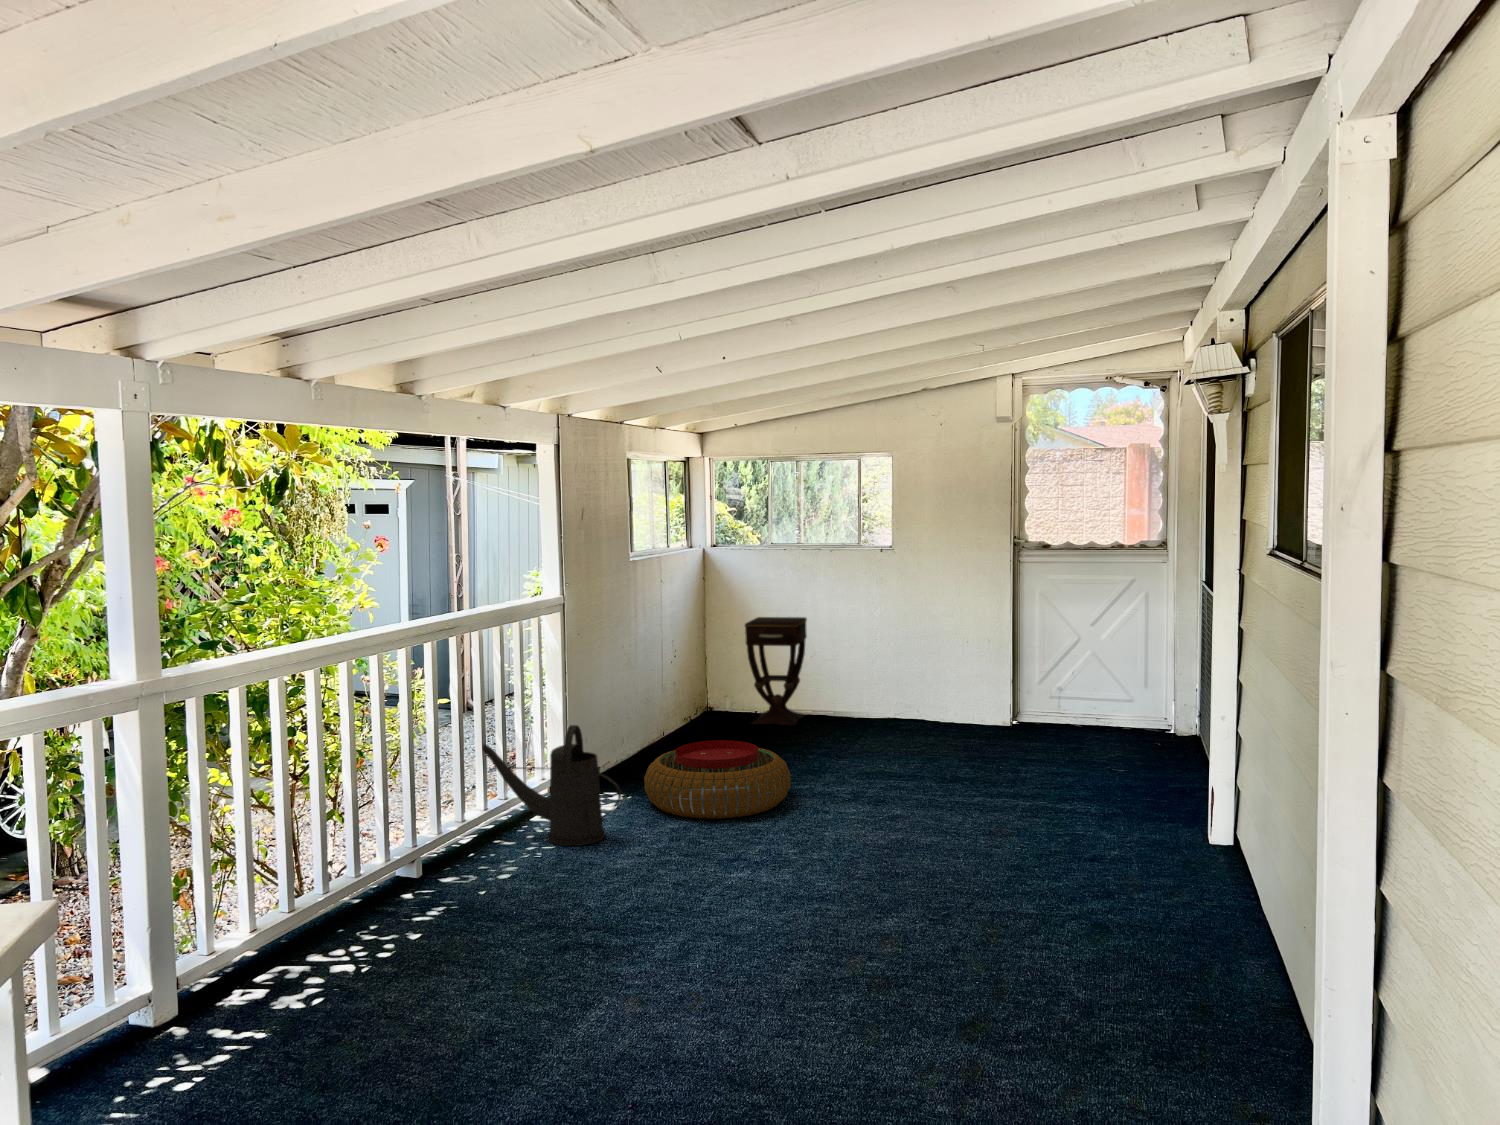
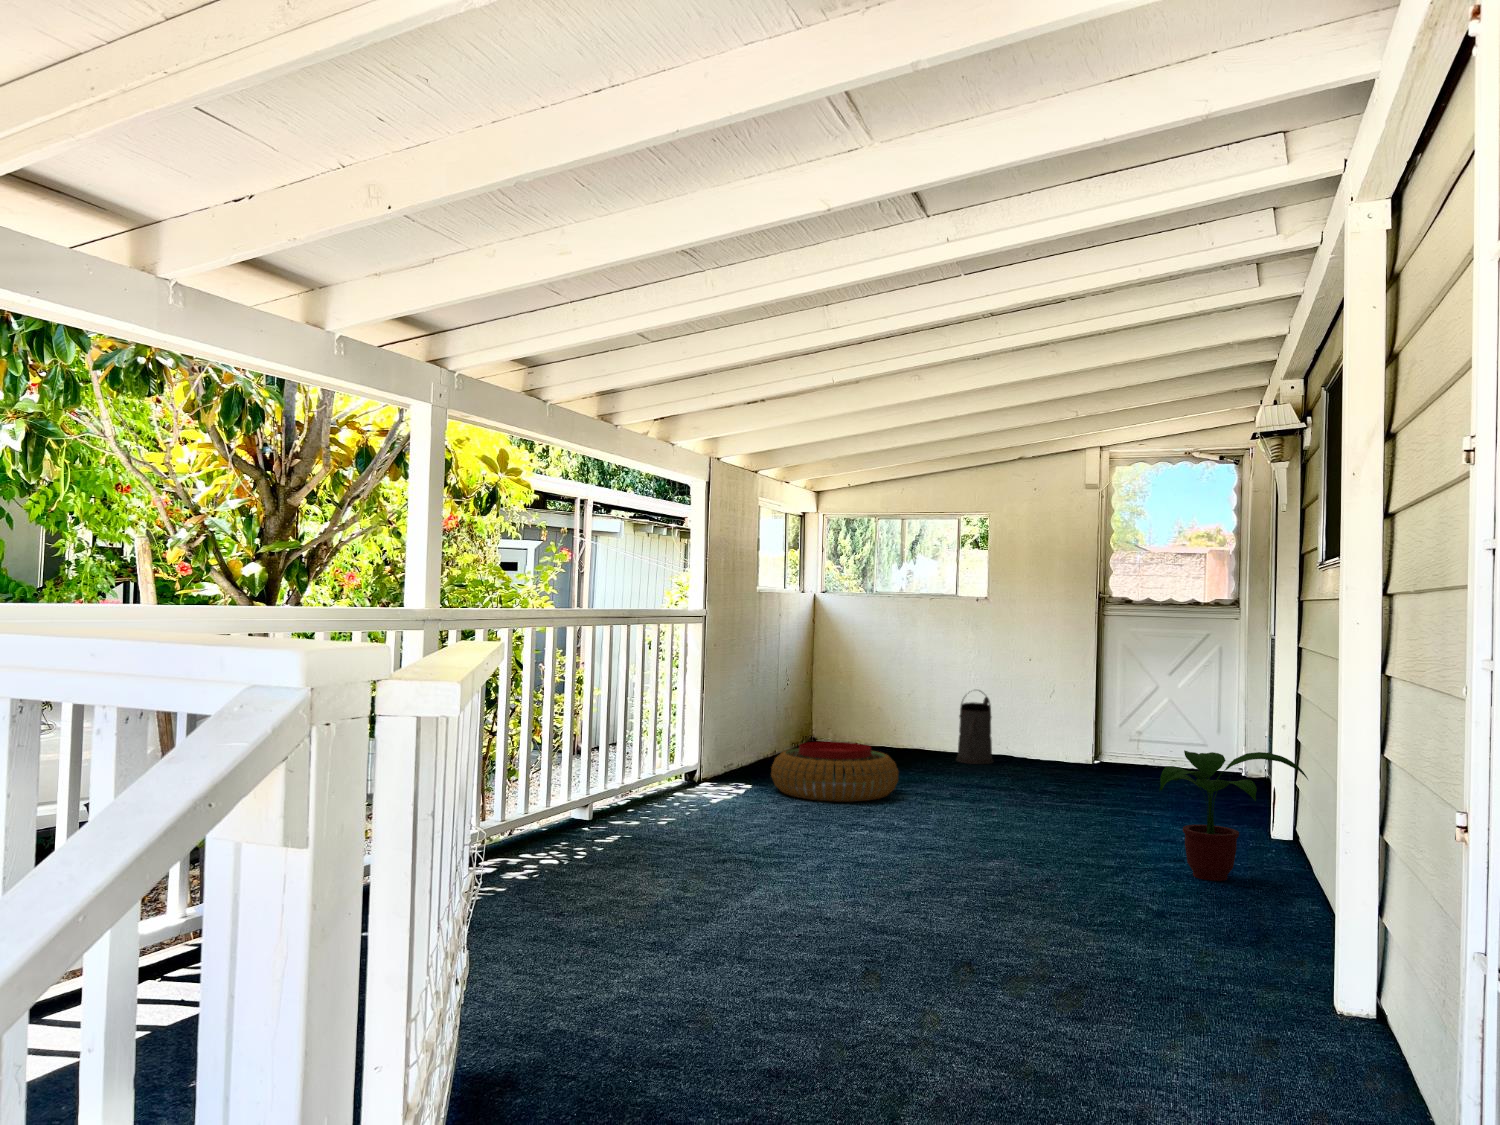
side table: present [745,617,807,726] -> none [852,657,908,753]
watering can: present [483,725,621,846] -> present [956,691,993,764]
potted plant: none [1084,773,1259,935] -> present [1159,750,1308,881]

